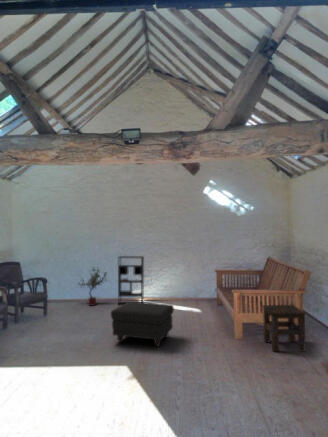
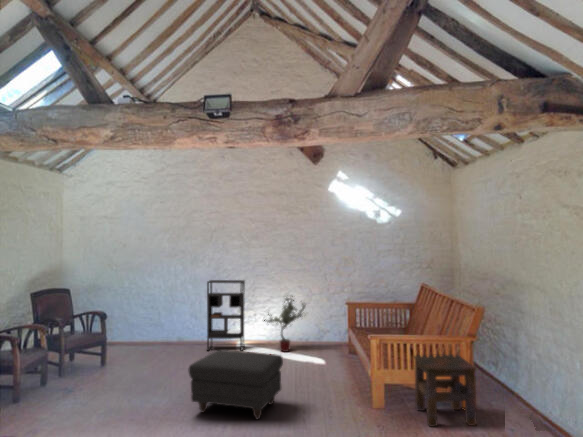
potted tree: present [80,267,107,306] -> present [264,296,306,352]

